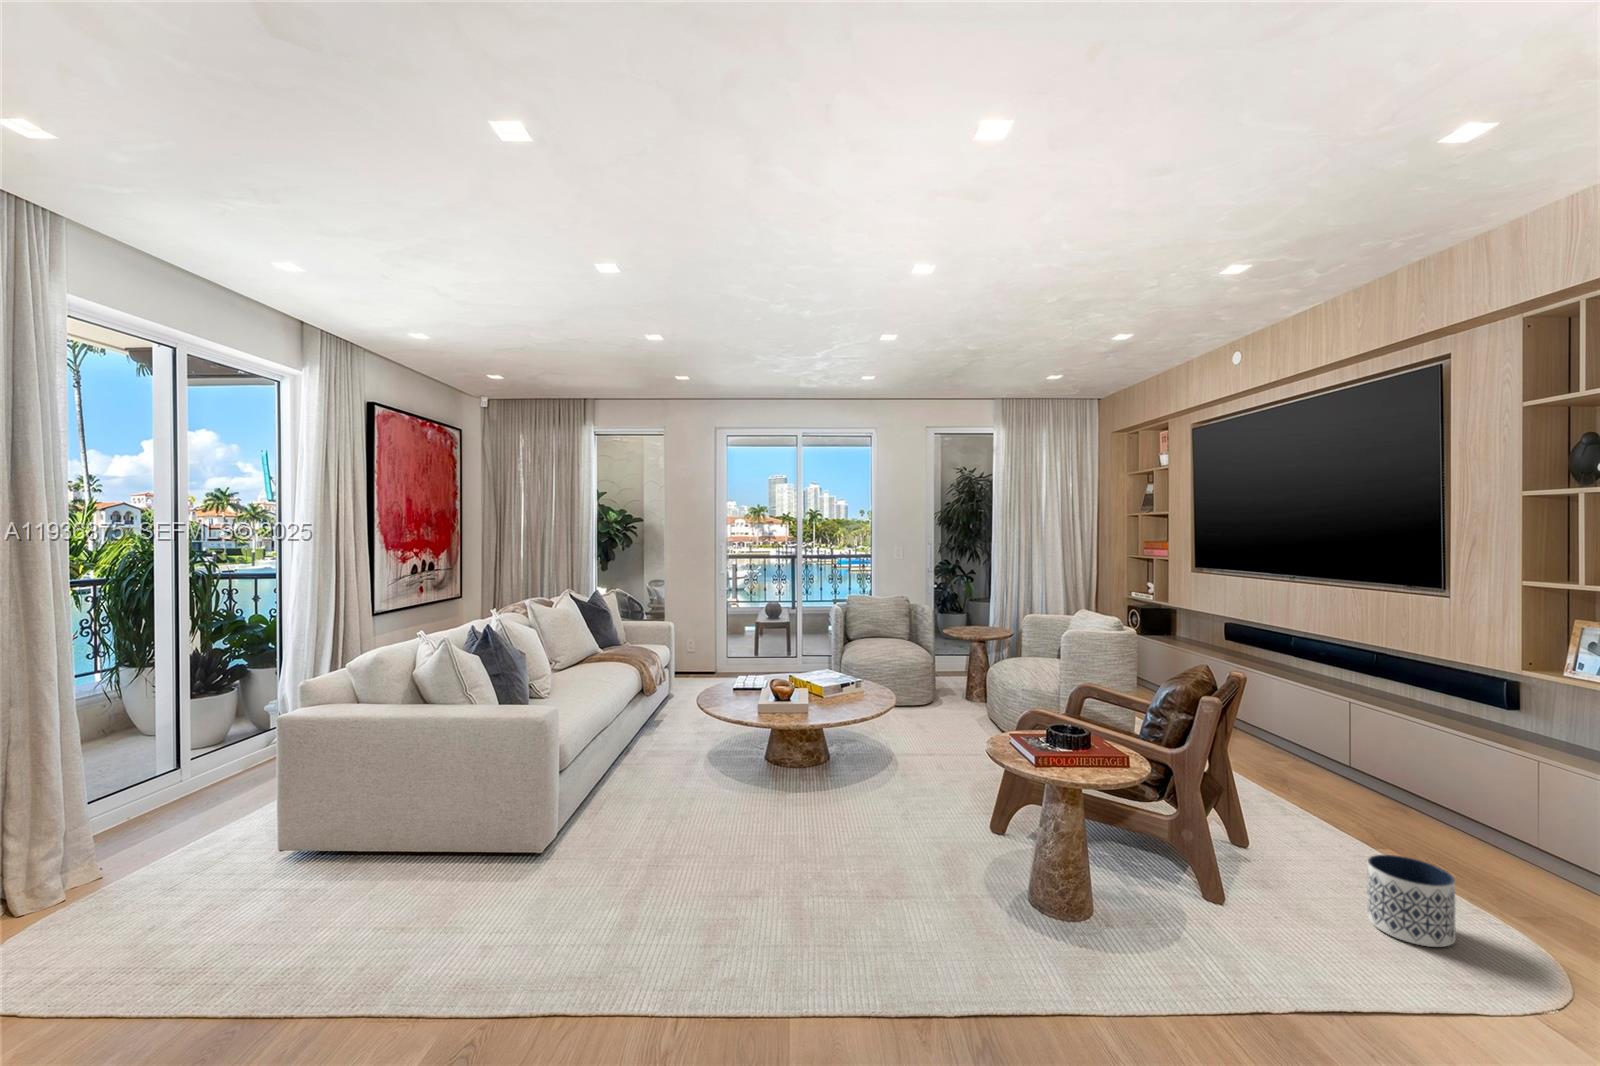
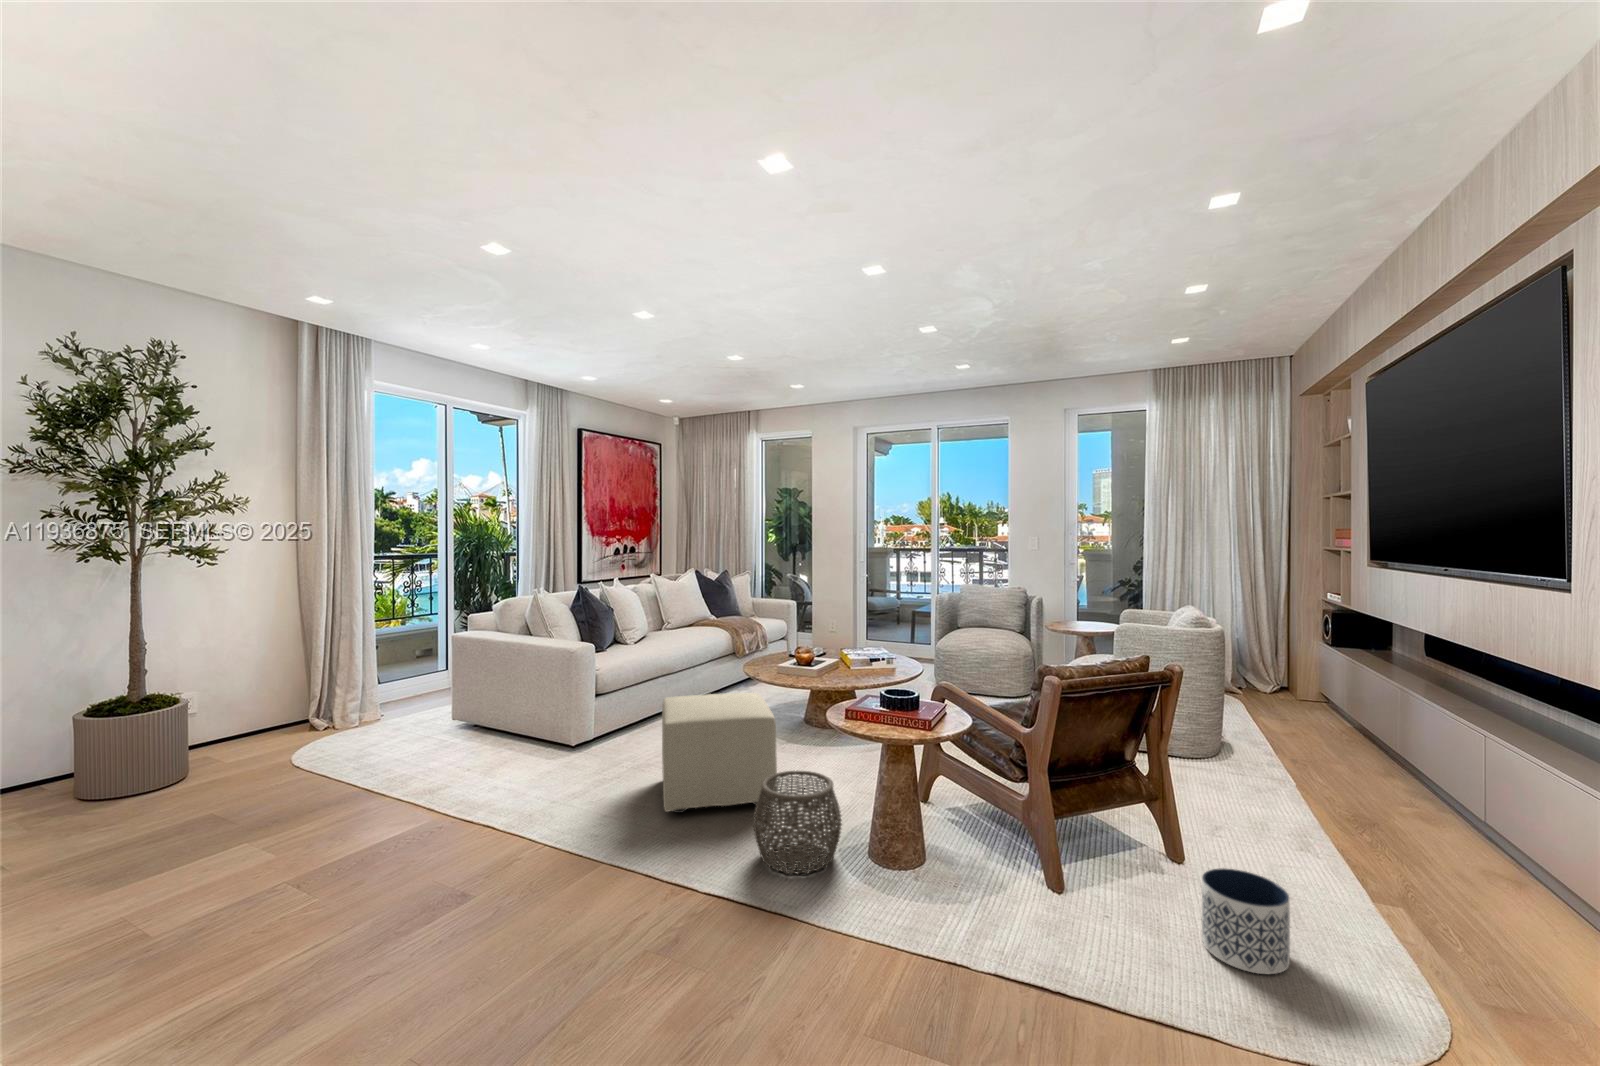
ottoman: none [694,740,871,910] -> present [662,693,777,813]
woven basket: none [914,828,1022,957] -> present [753,770,842,874]

